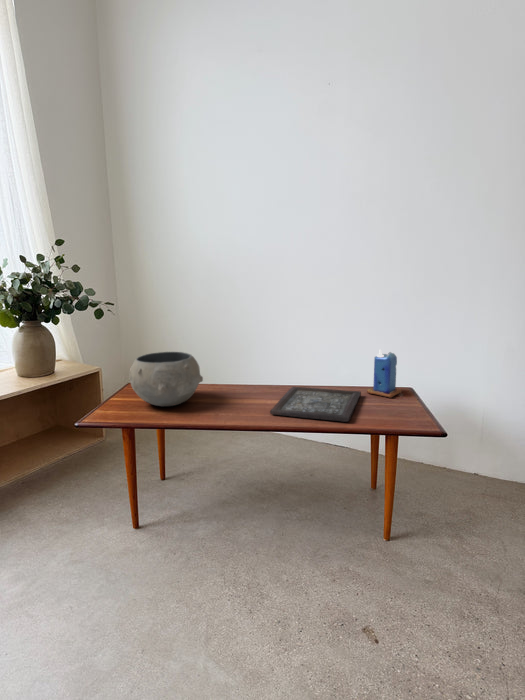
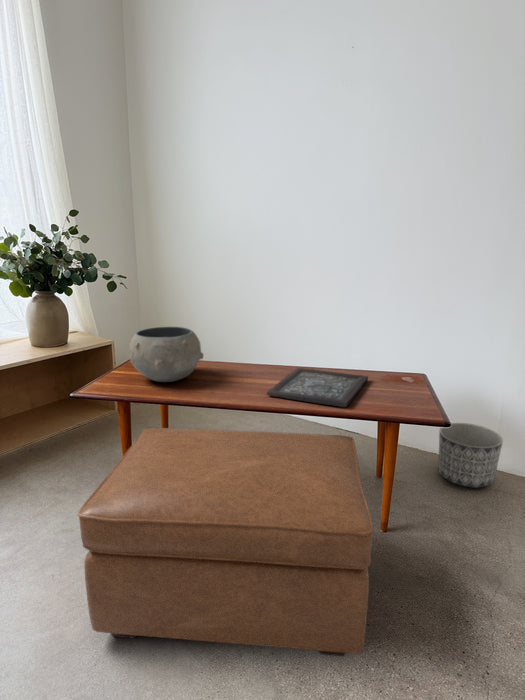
candle: present [367,349,402,398] -> none [375,332,413,384]
planter: none [426,432,485,492] -> present [438,423,503,488]
ottoman: none [108,449,398,666] -> present [78,428,373,656]

